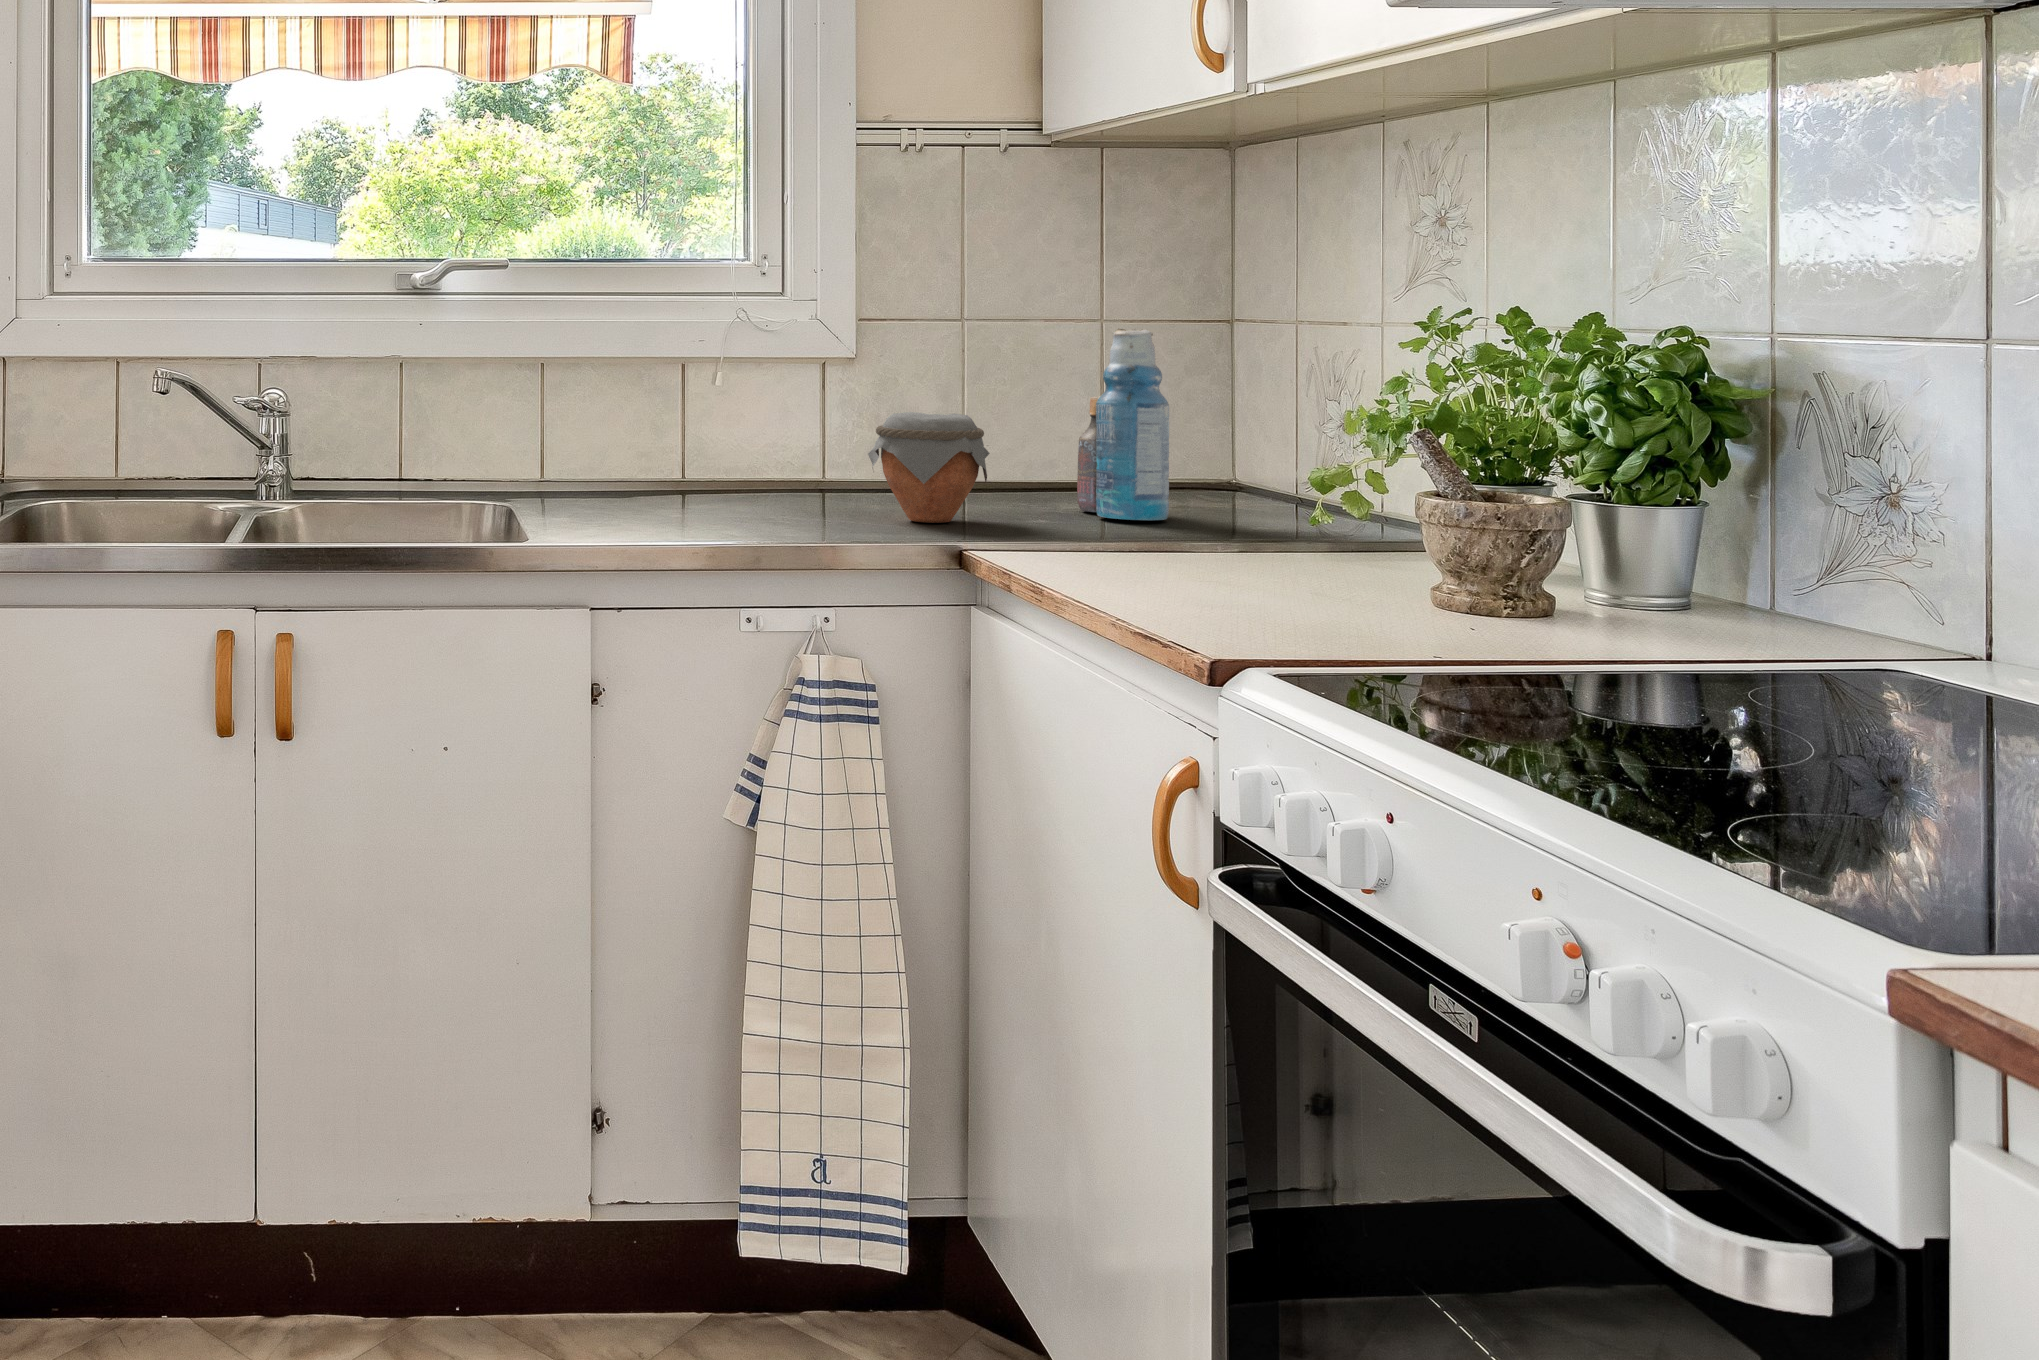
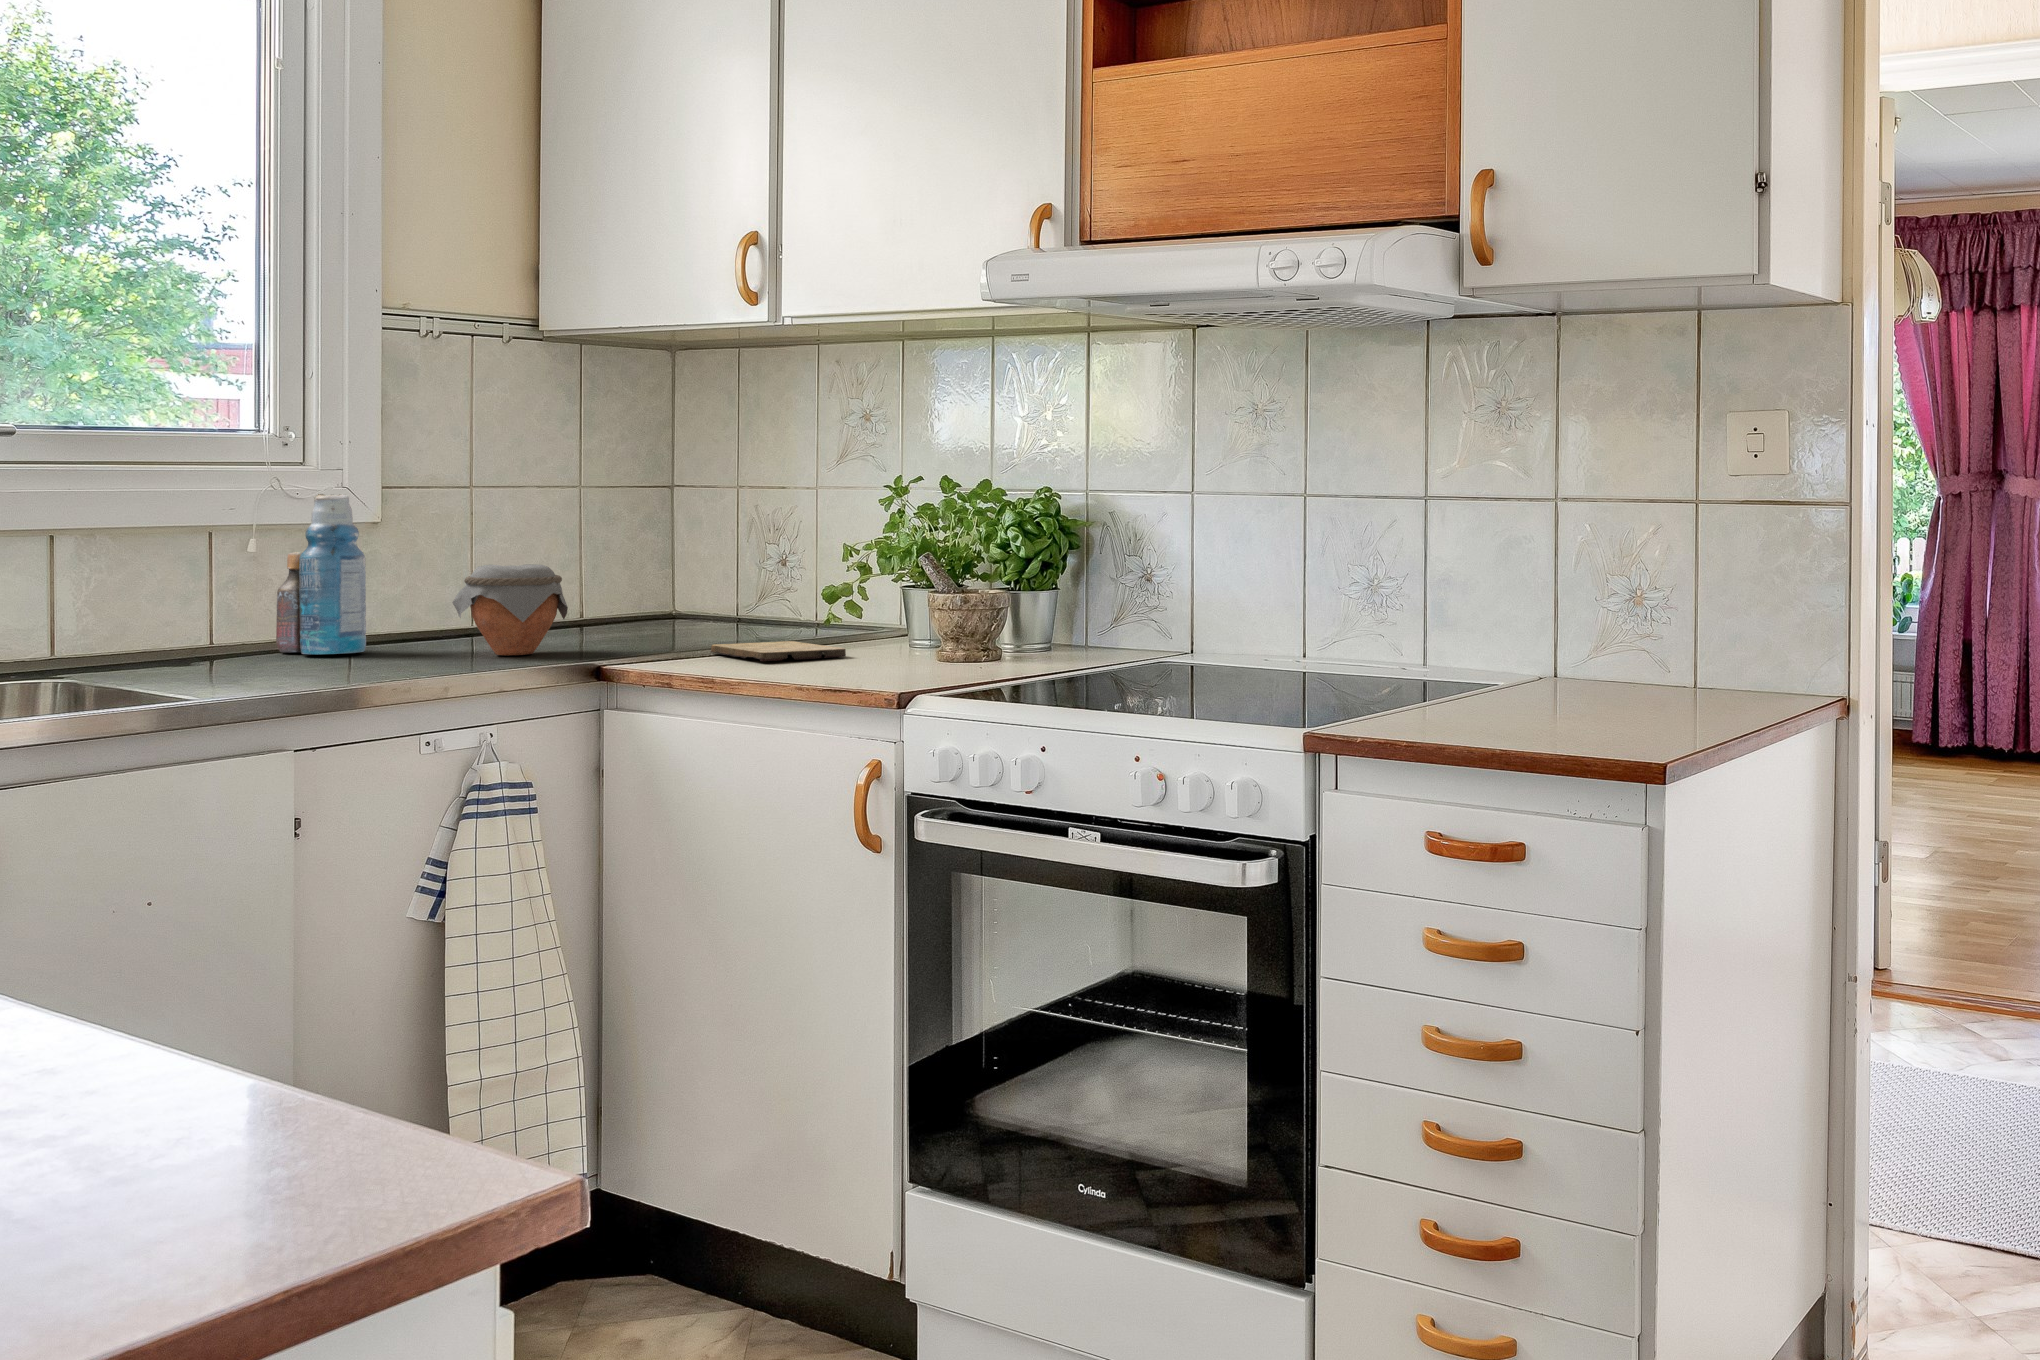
bottle: present [1077,329,1169,520] -> present [276,494,366,654]
cutting board: none [1139,535,1303,576] -> present [711,641,846,661]

